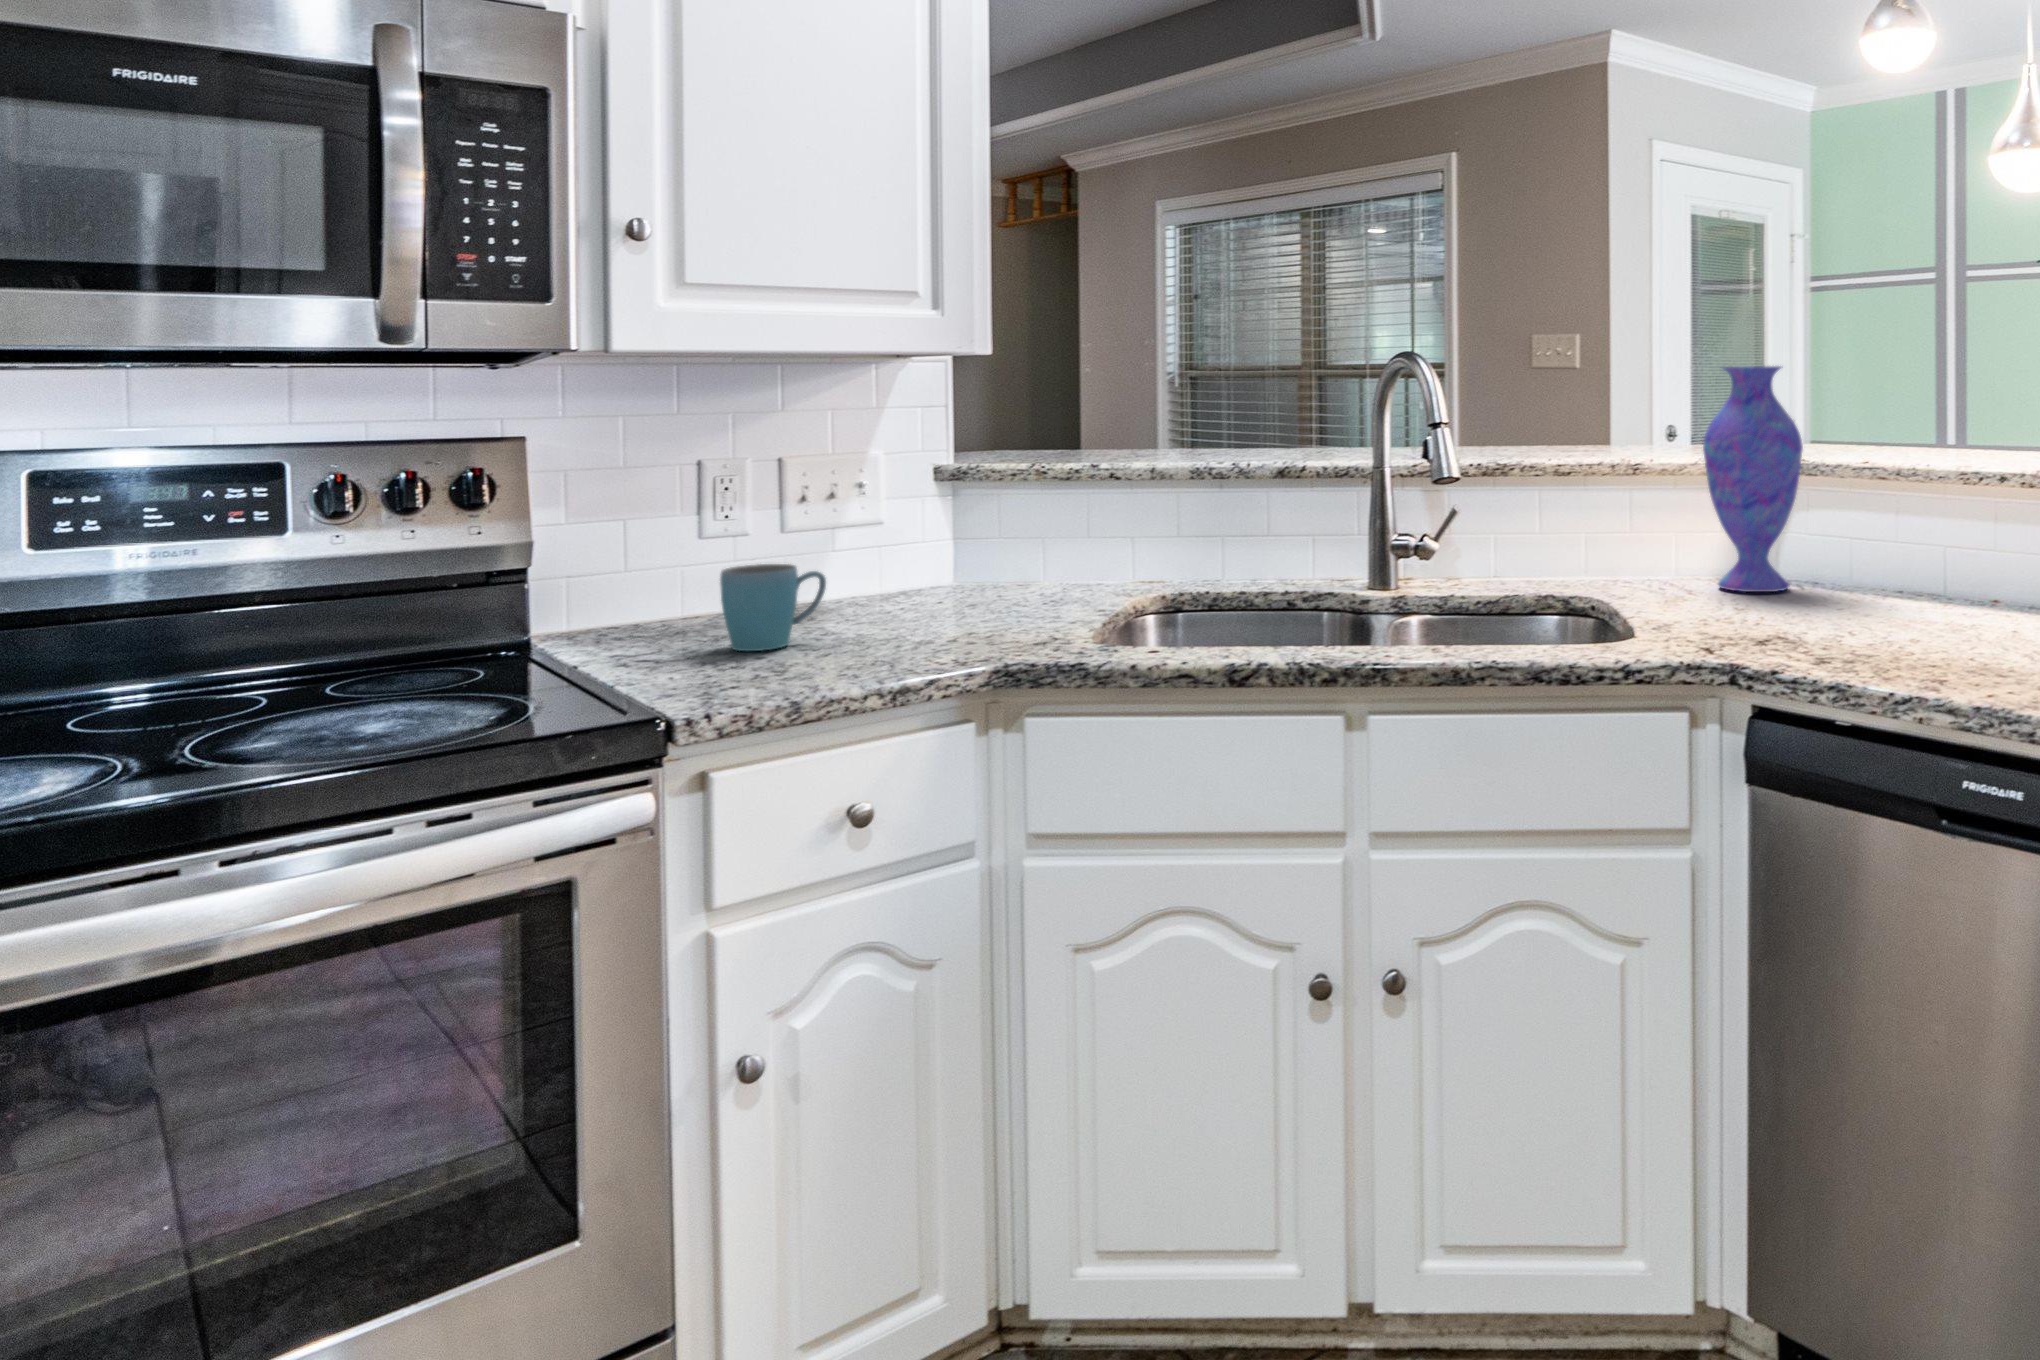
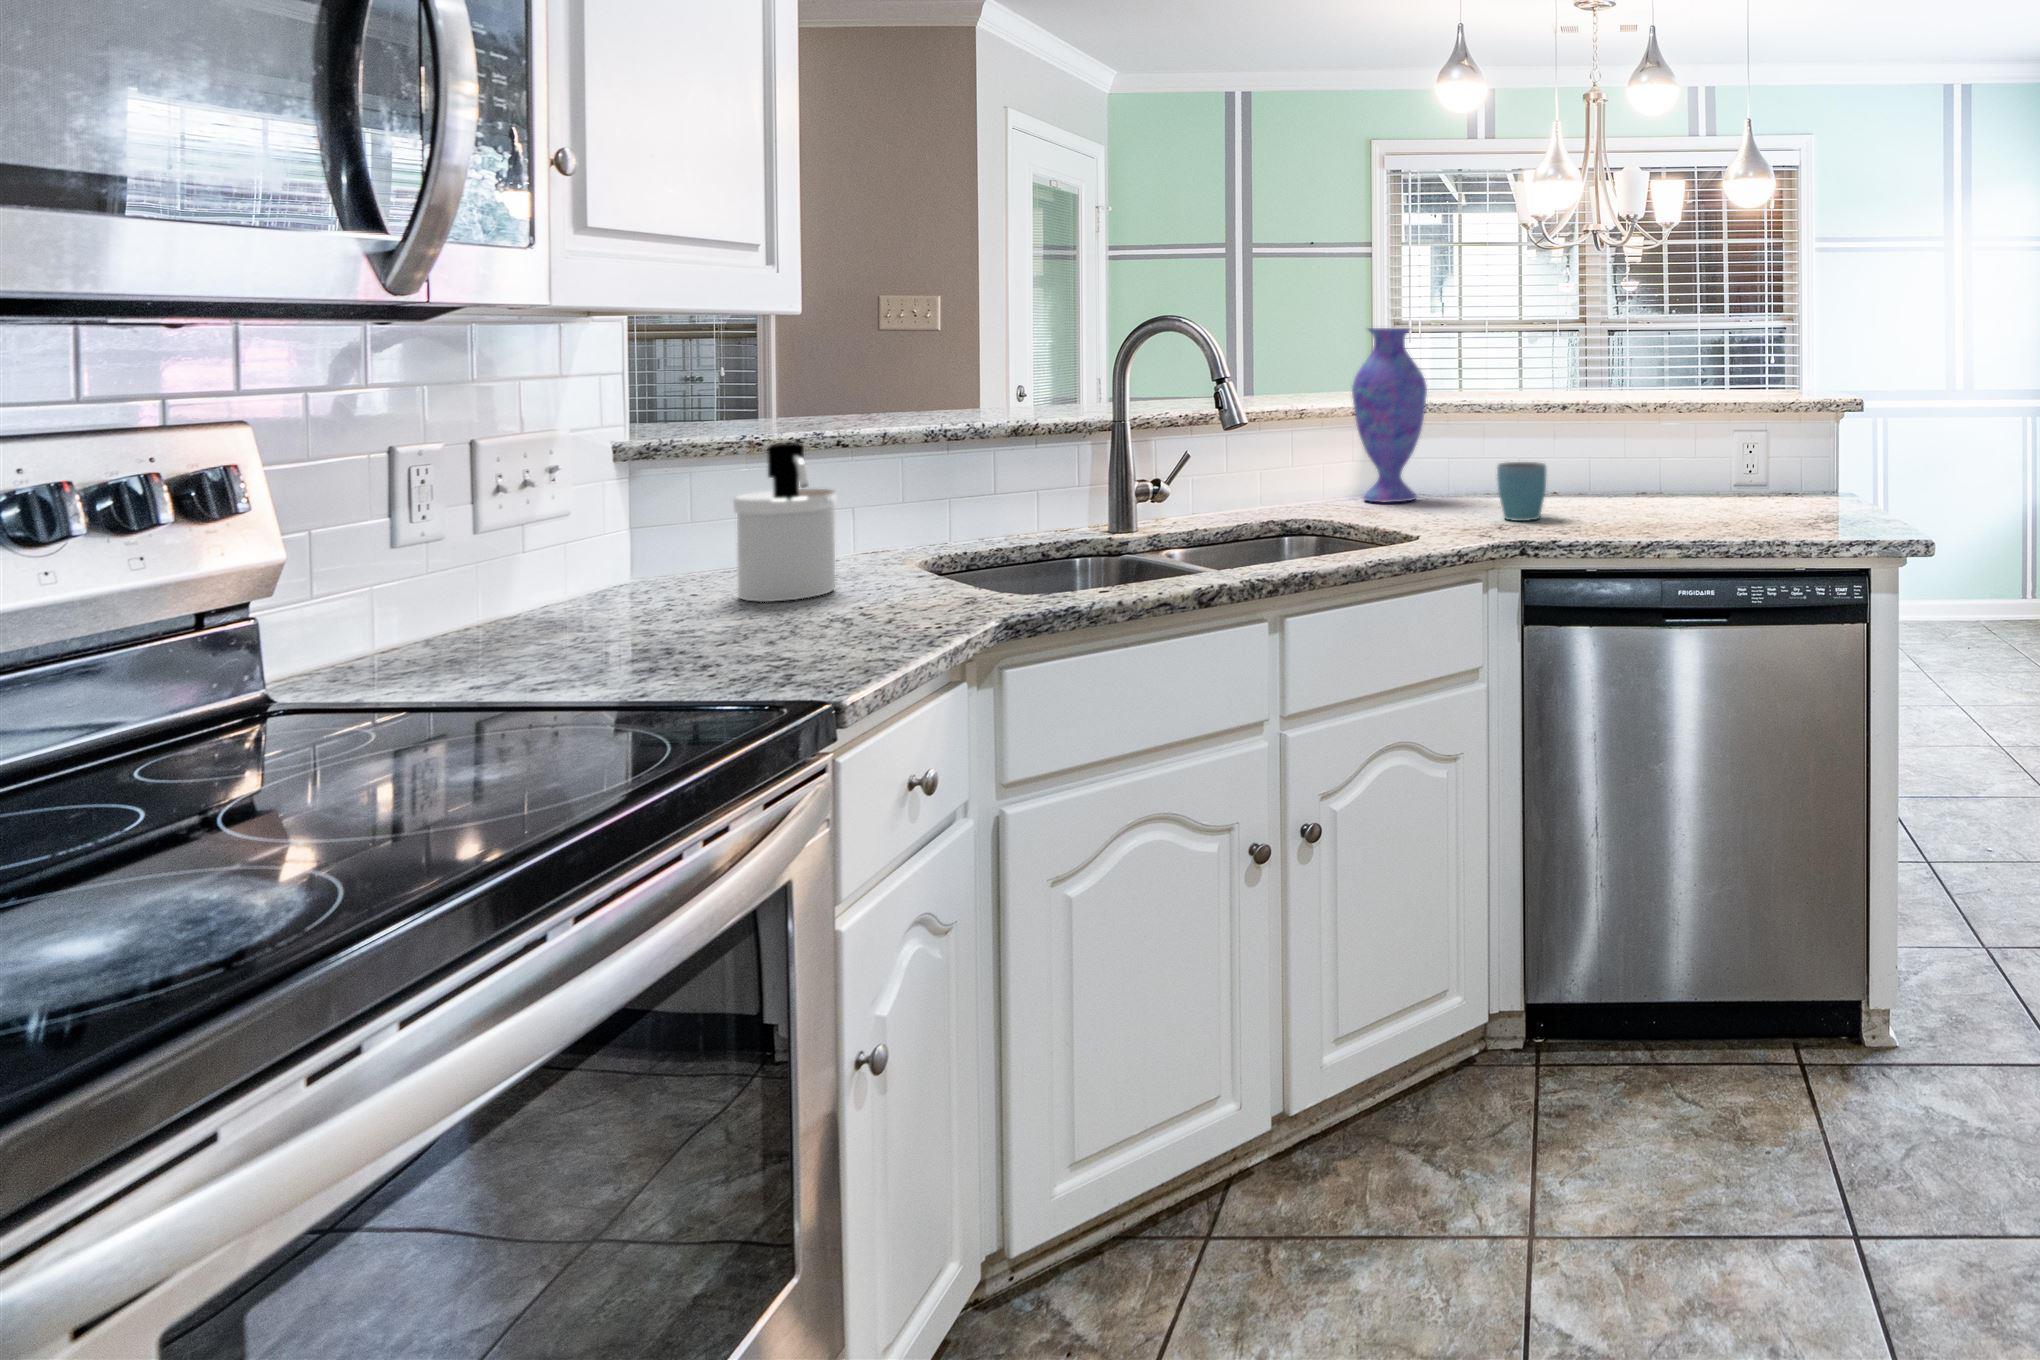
soap dispenser: none [928,476,1017,622] -> present [733,443,838,602]
mug: present [720,564,826,651] -> present [1497,462,1546,521]

